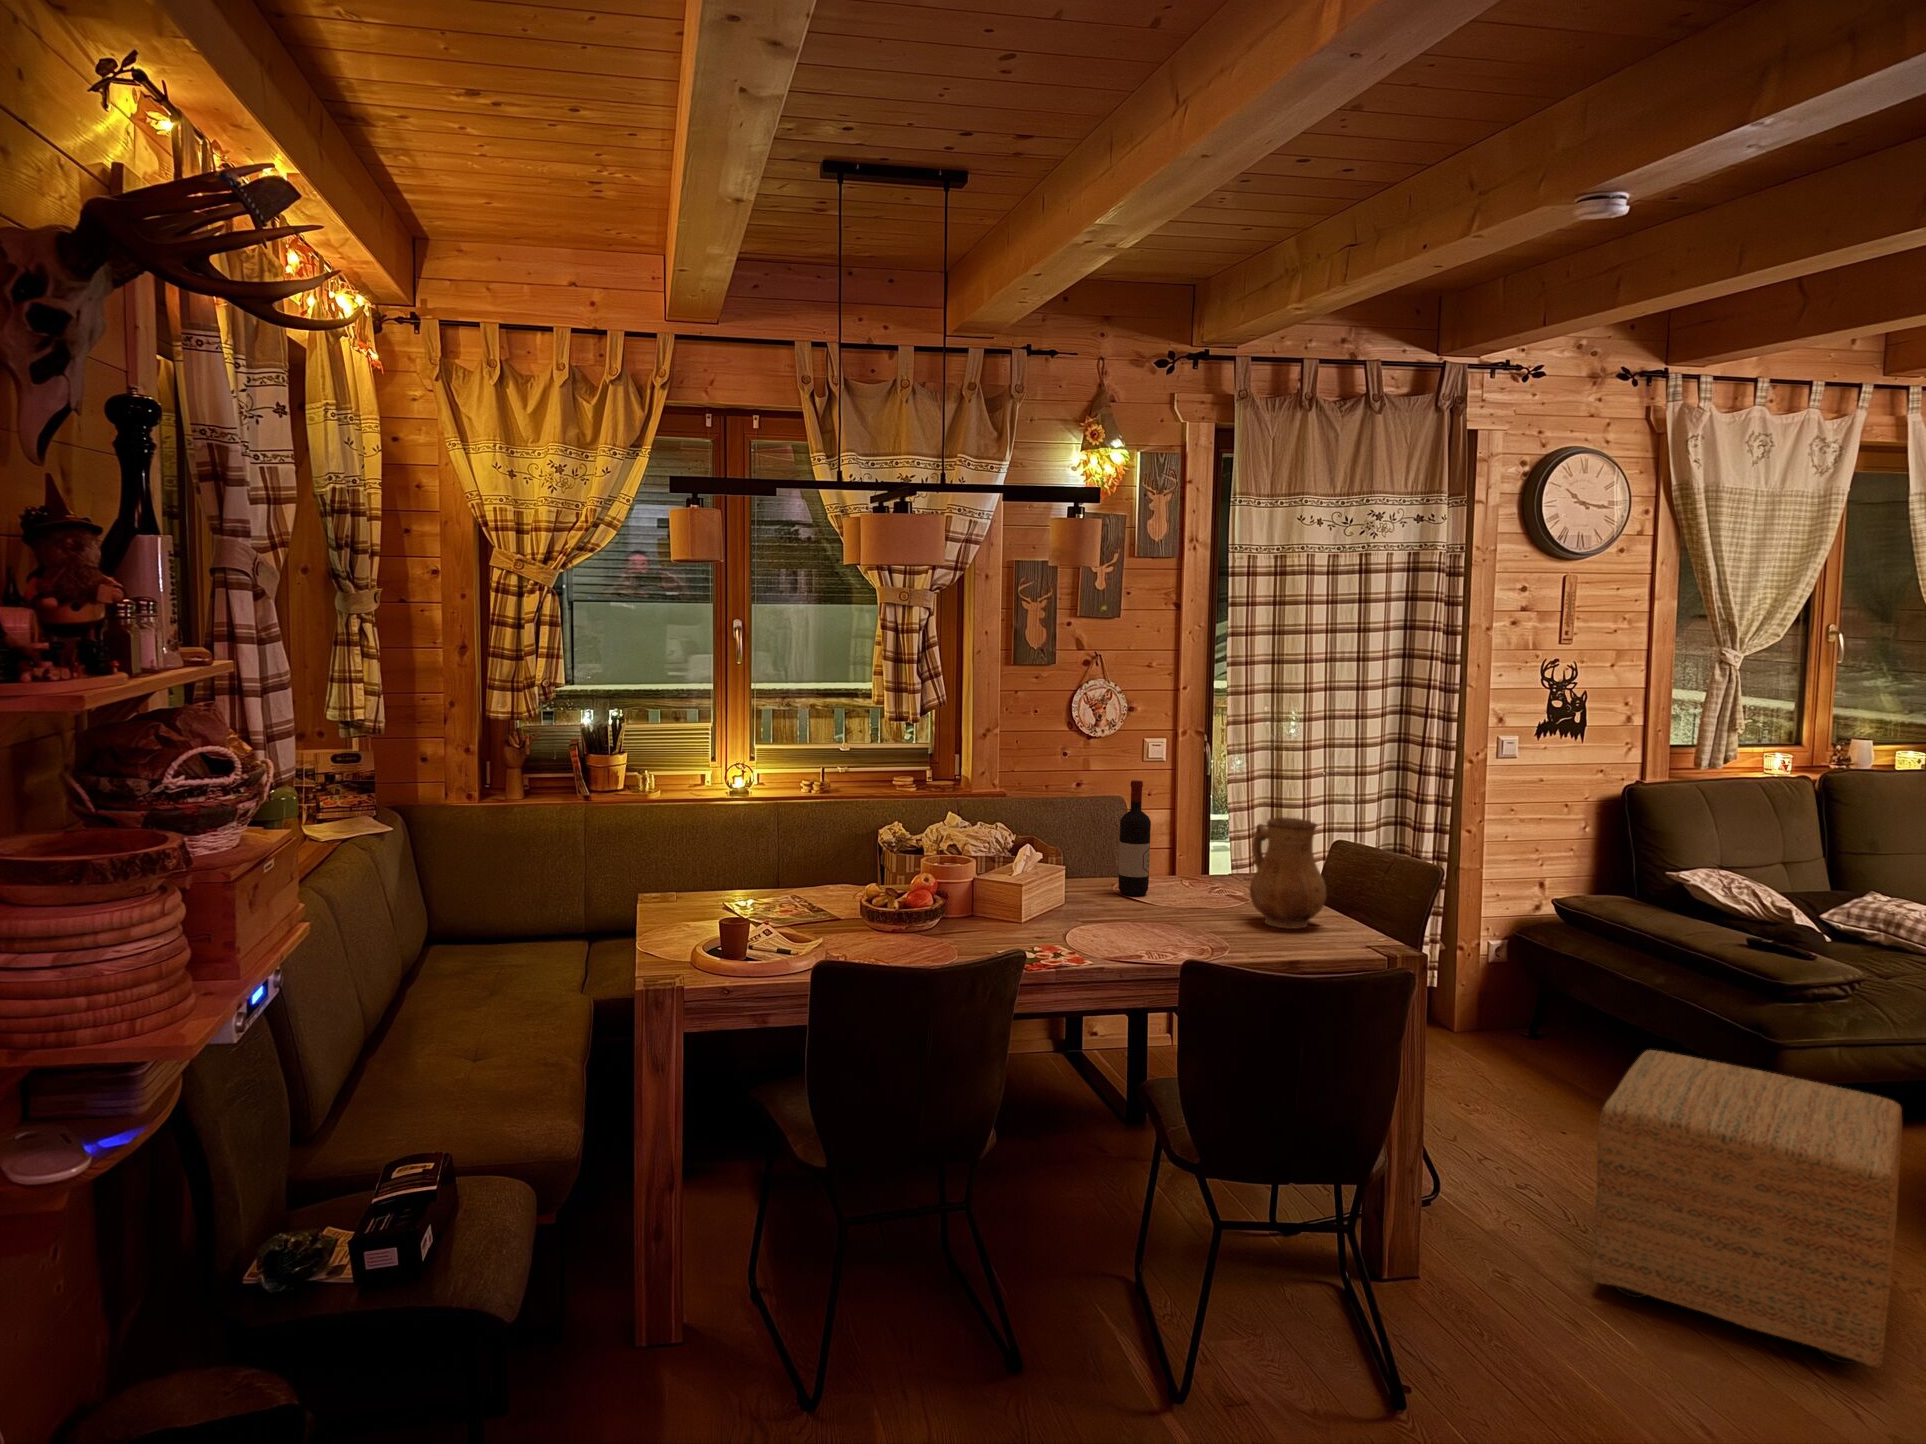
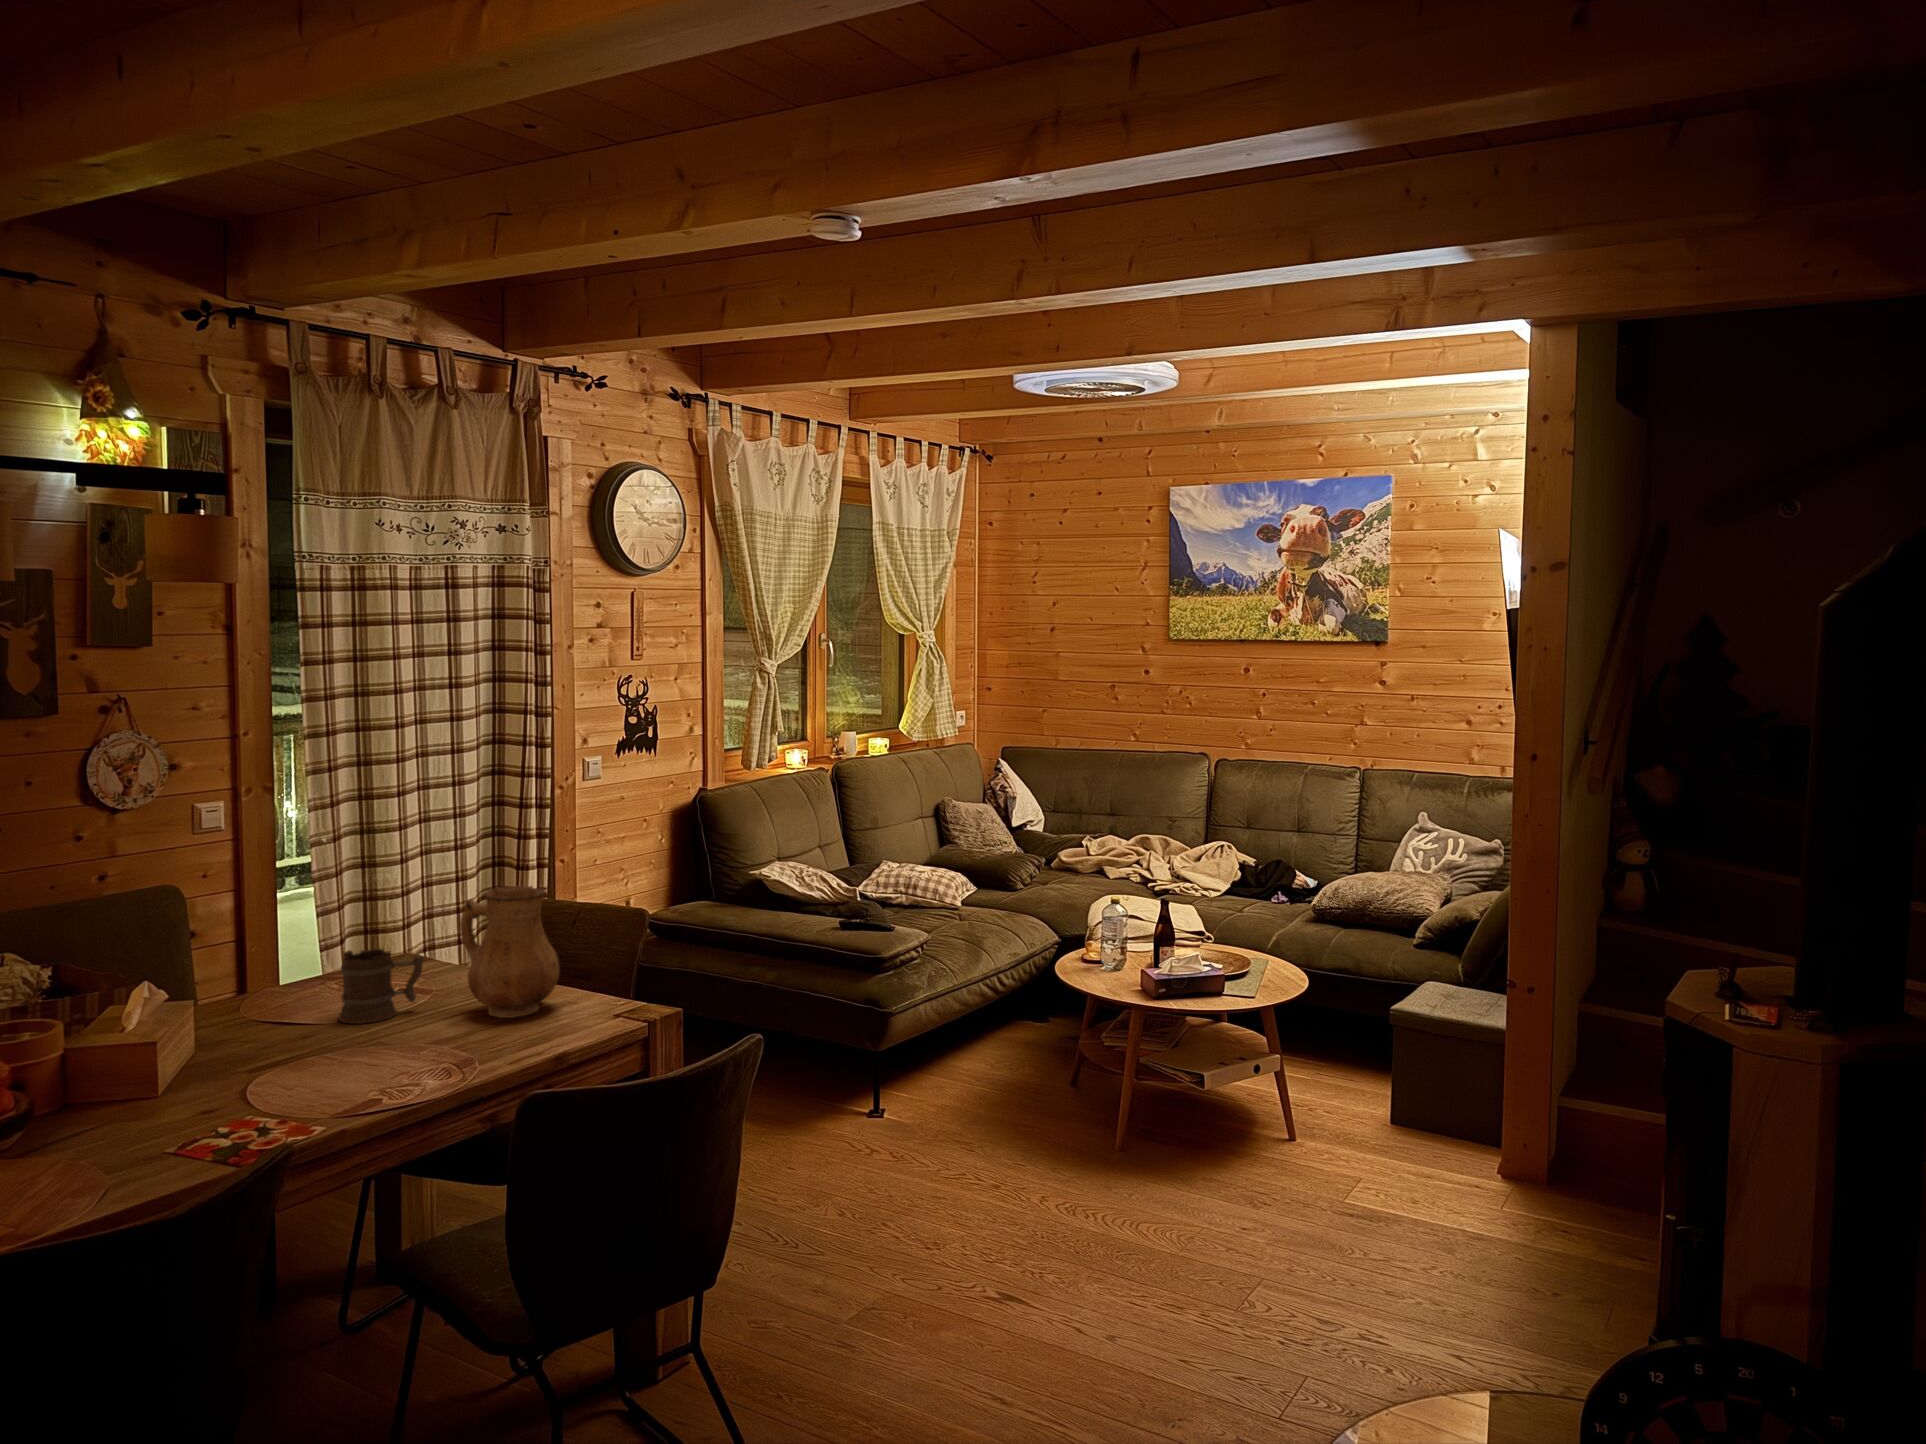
wine bottle: present [1118,780,1151,896] -> none [262,868,308,1021]
mug: none [1161,850,1227,909] -> present [338,948,424,1024]
ottoman: present [1591,1050,1902,1368] -> none [820,1036,1053,1282]

